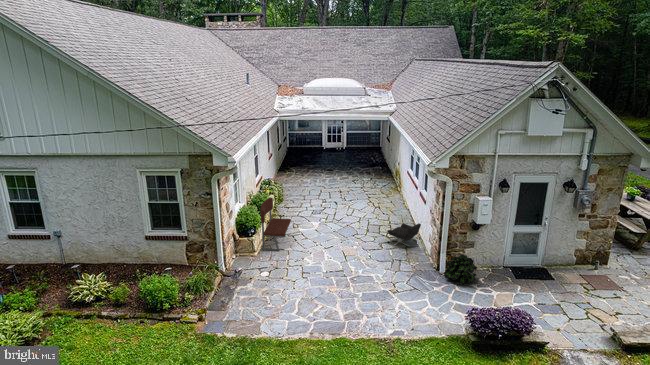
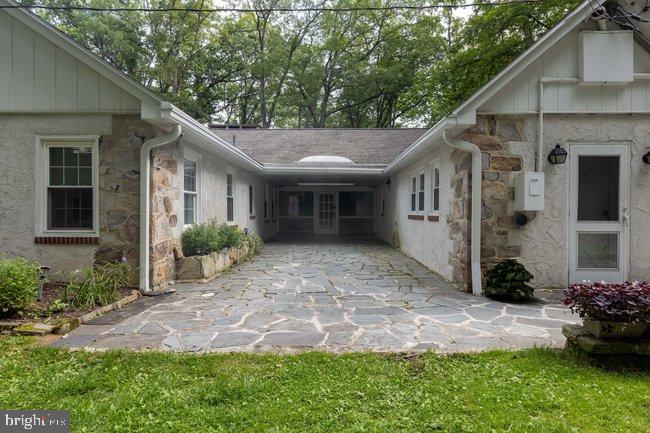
bench: present [261,198,291,251] -> none [216,216,262,280]
lounge chair: present [388,223,421,246] -> none [393,243,439,276]

